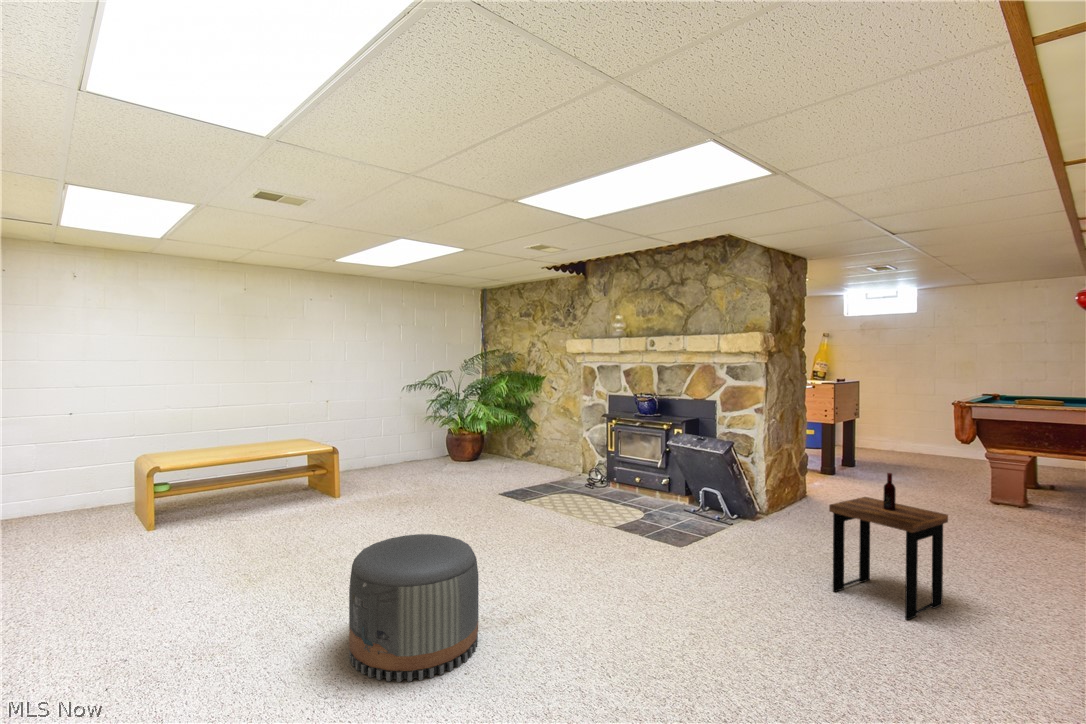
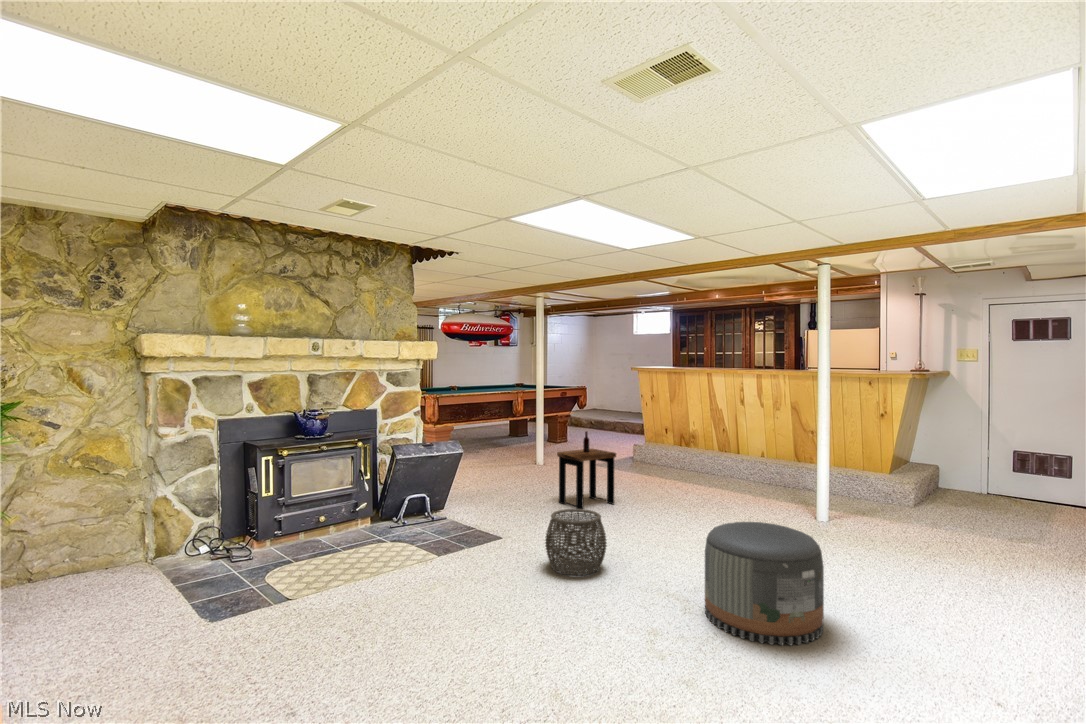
woven basket: none [544,509,609,581] -> present [545,509,607,576]

